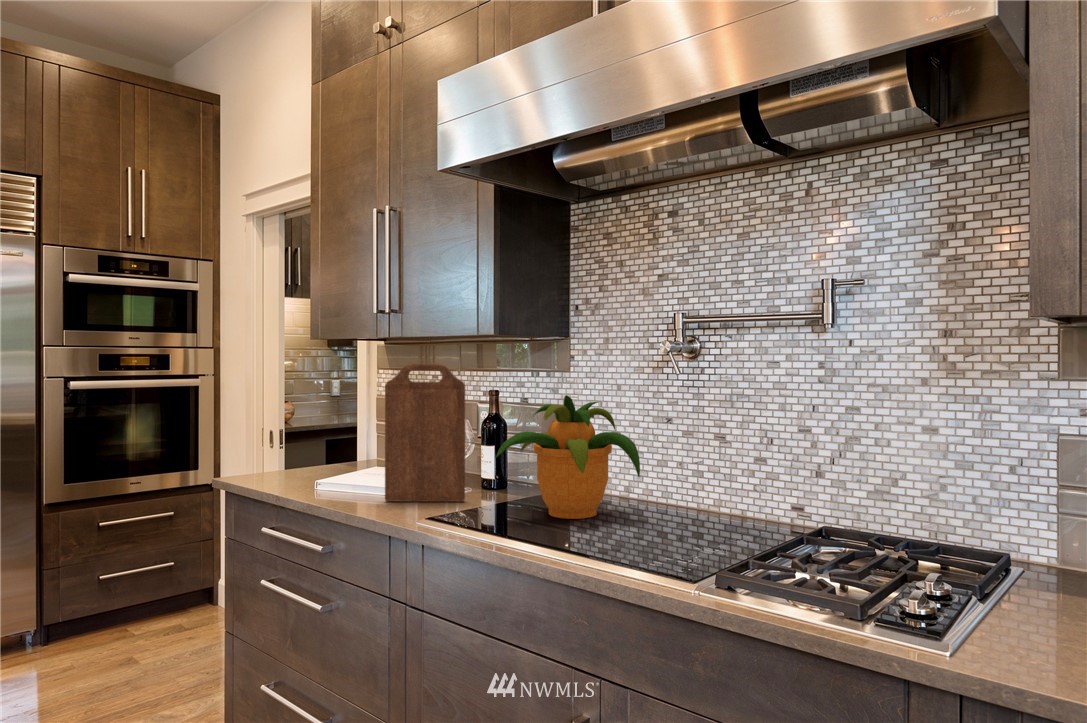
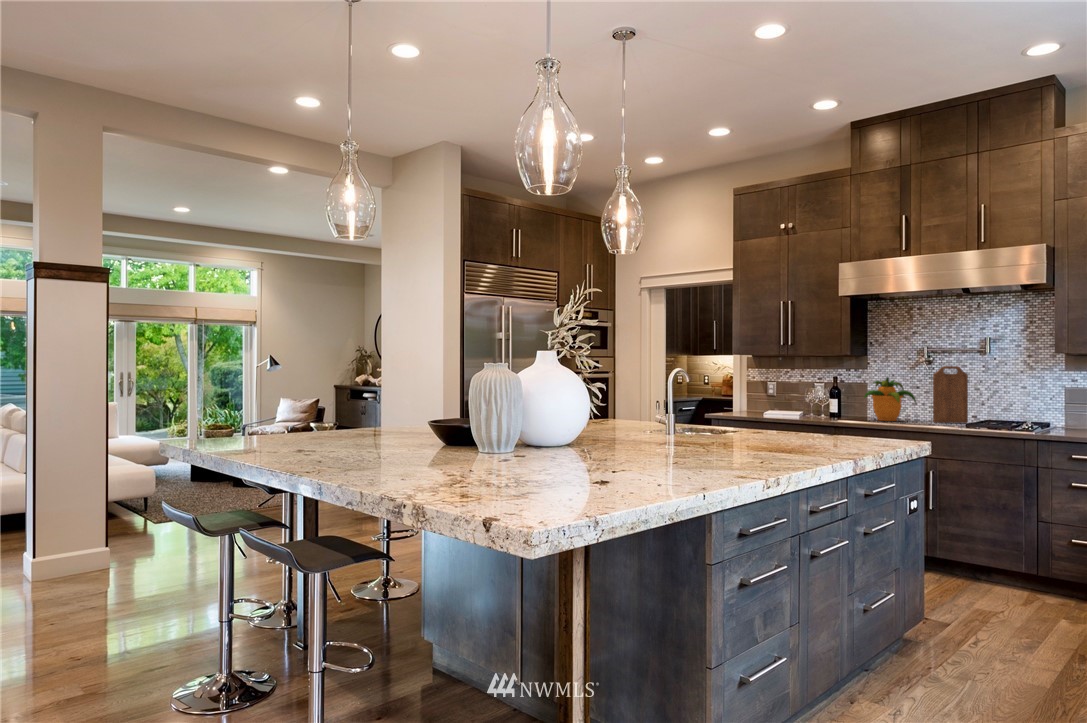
cutting board: present [385,364,465,501] -> present [933,366,968,423]

